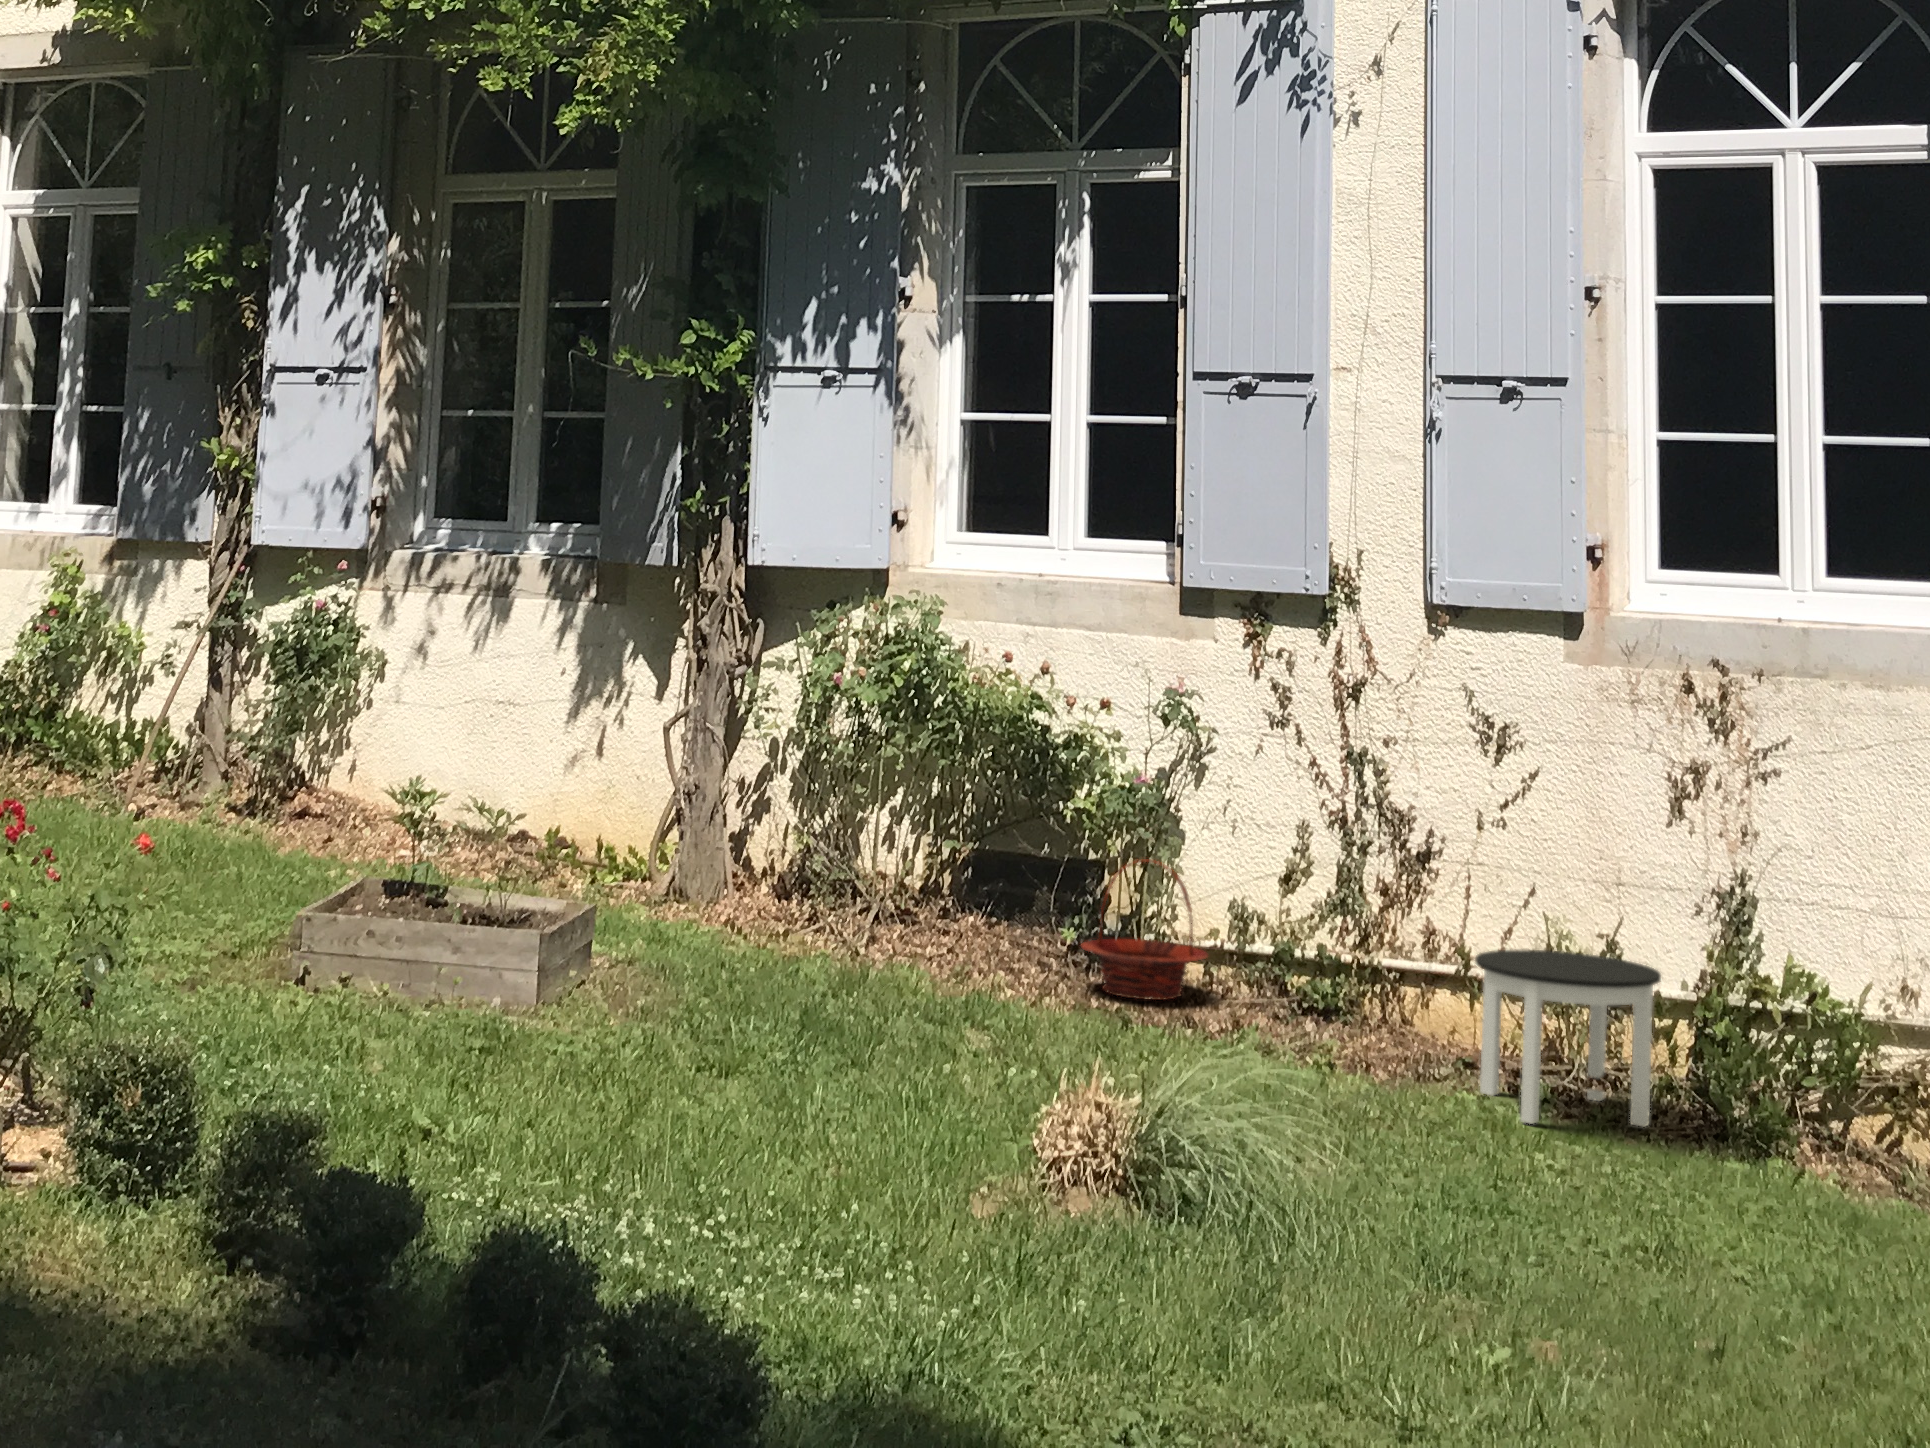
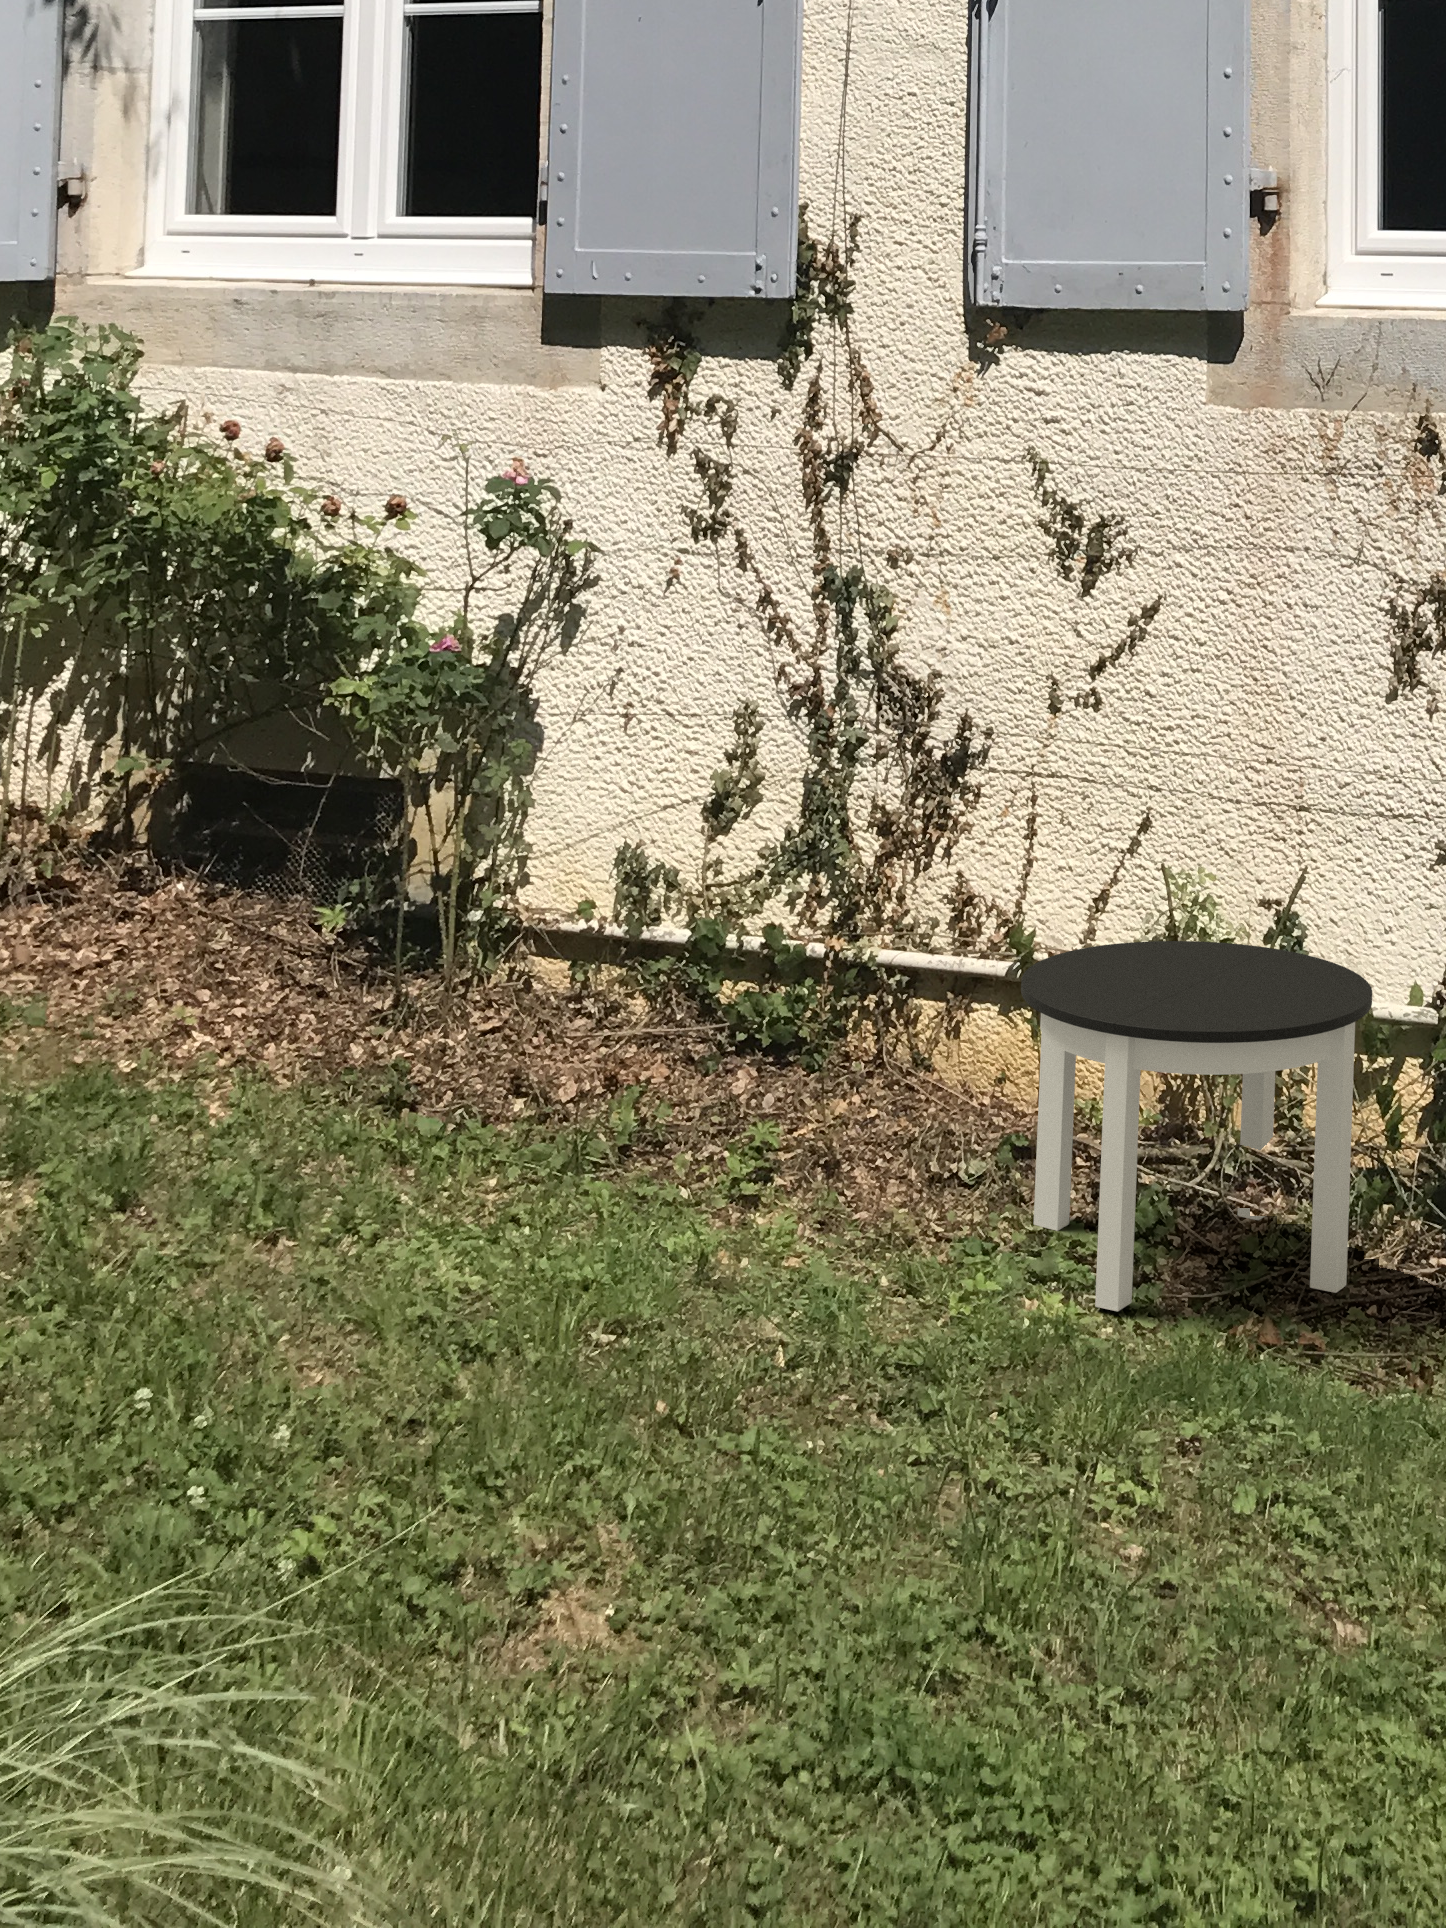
basket: present [1081,859,1208,1000] -> none [326,786,572,1048]

